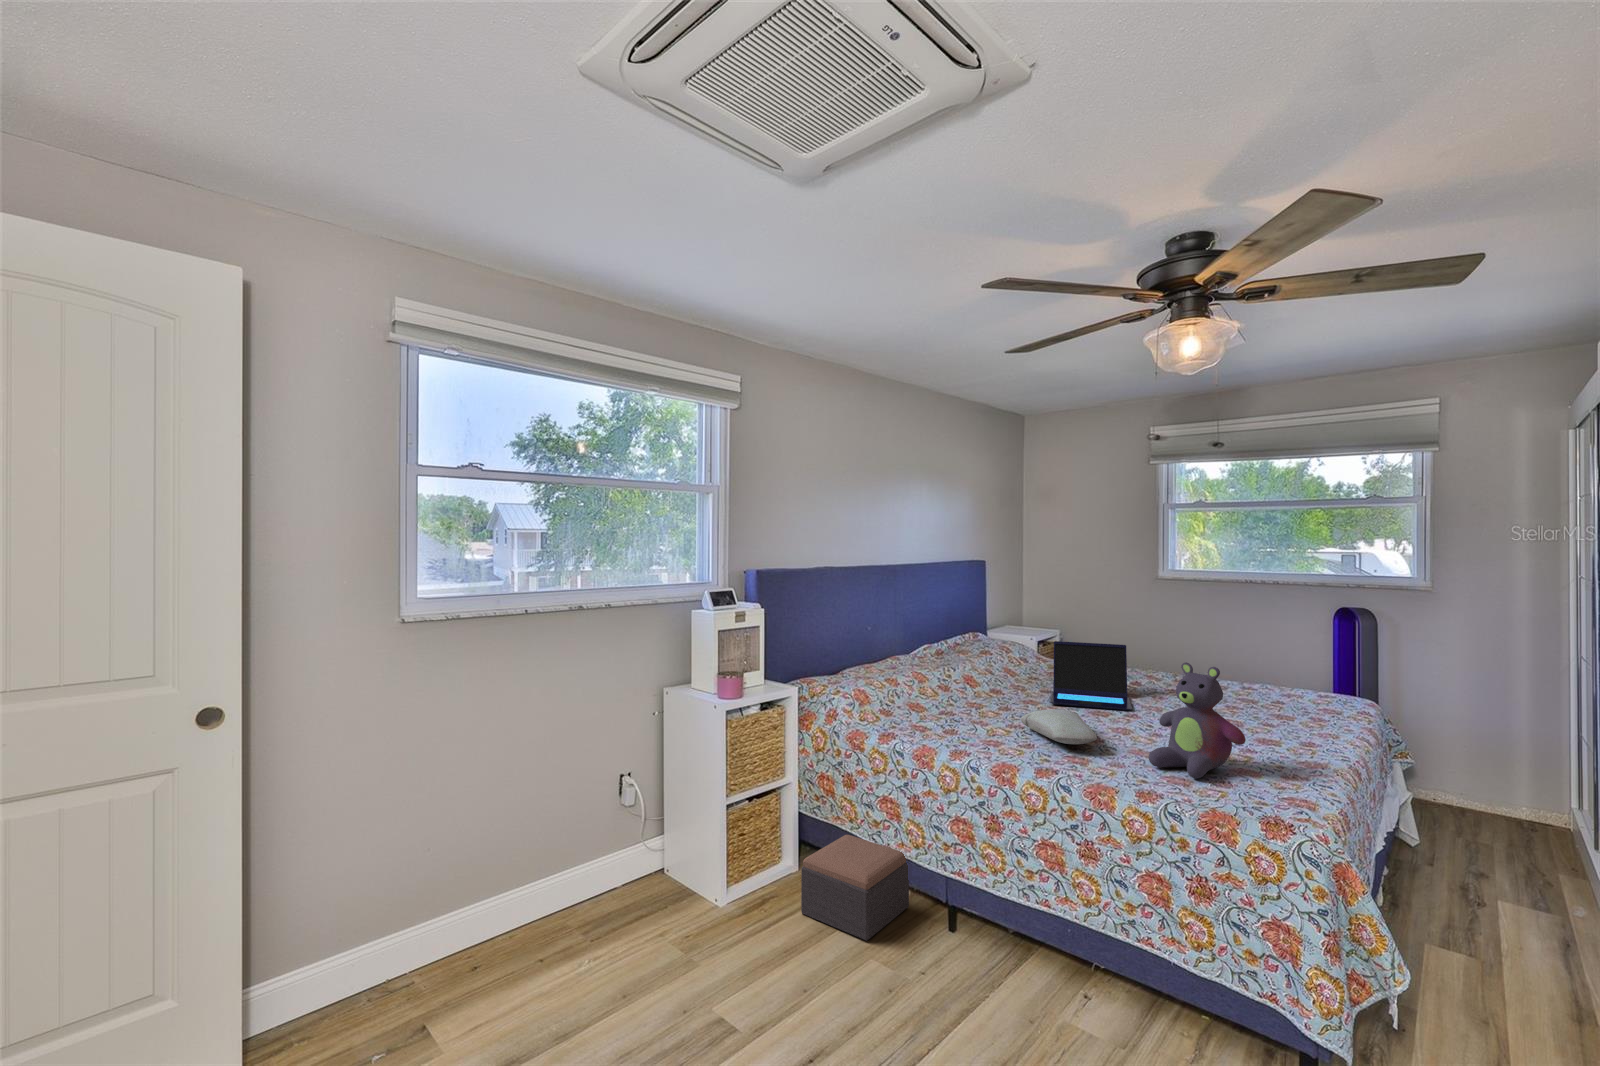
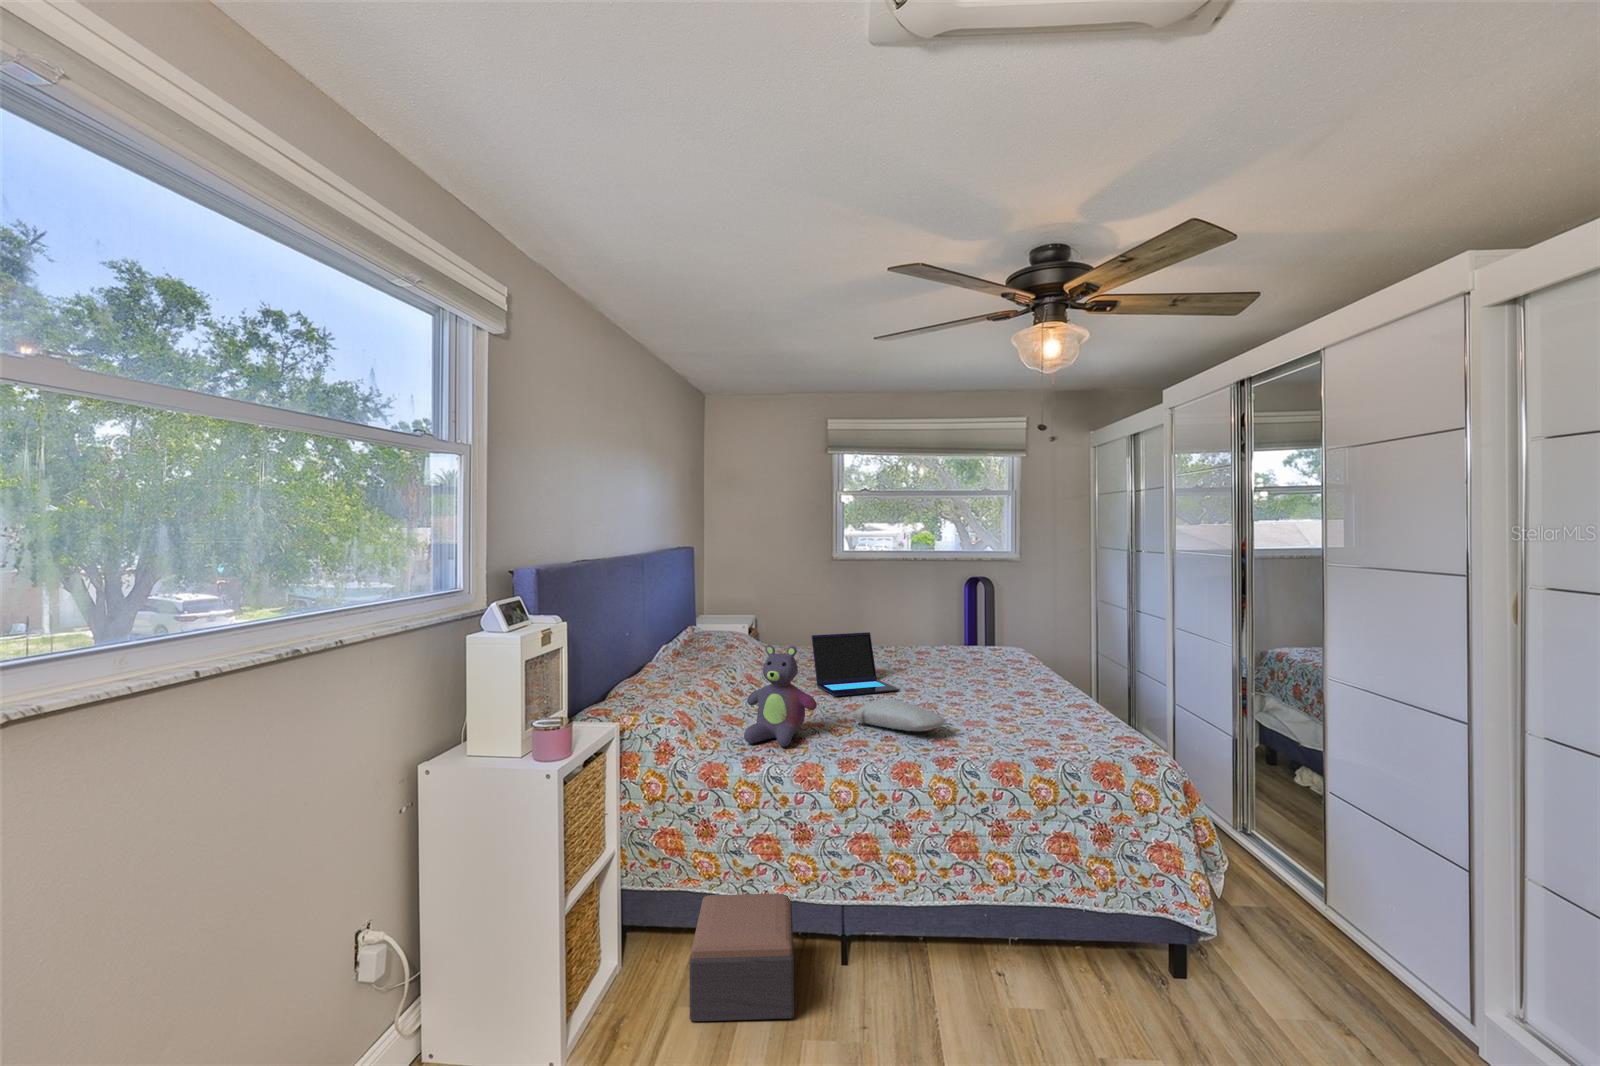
stuffed bear: present [1148,662,1246,778] -> present [744,645,817,747]

